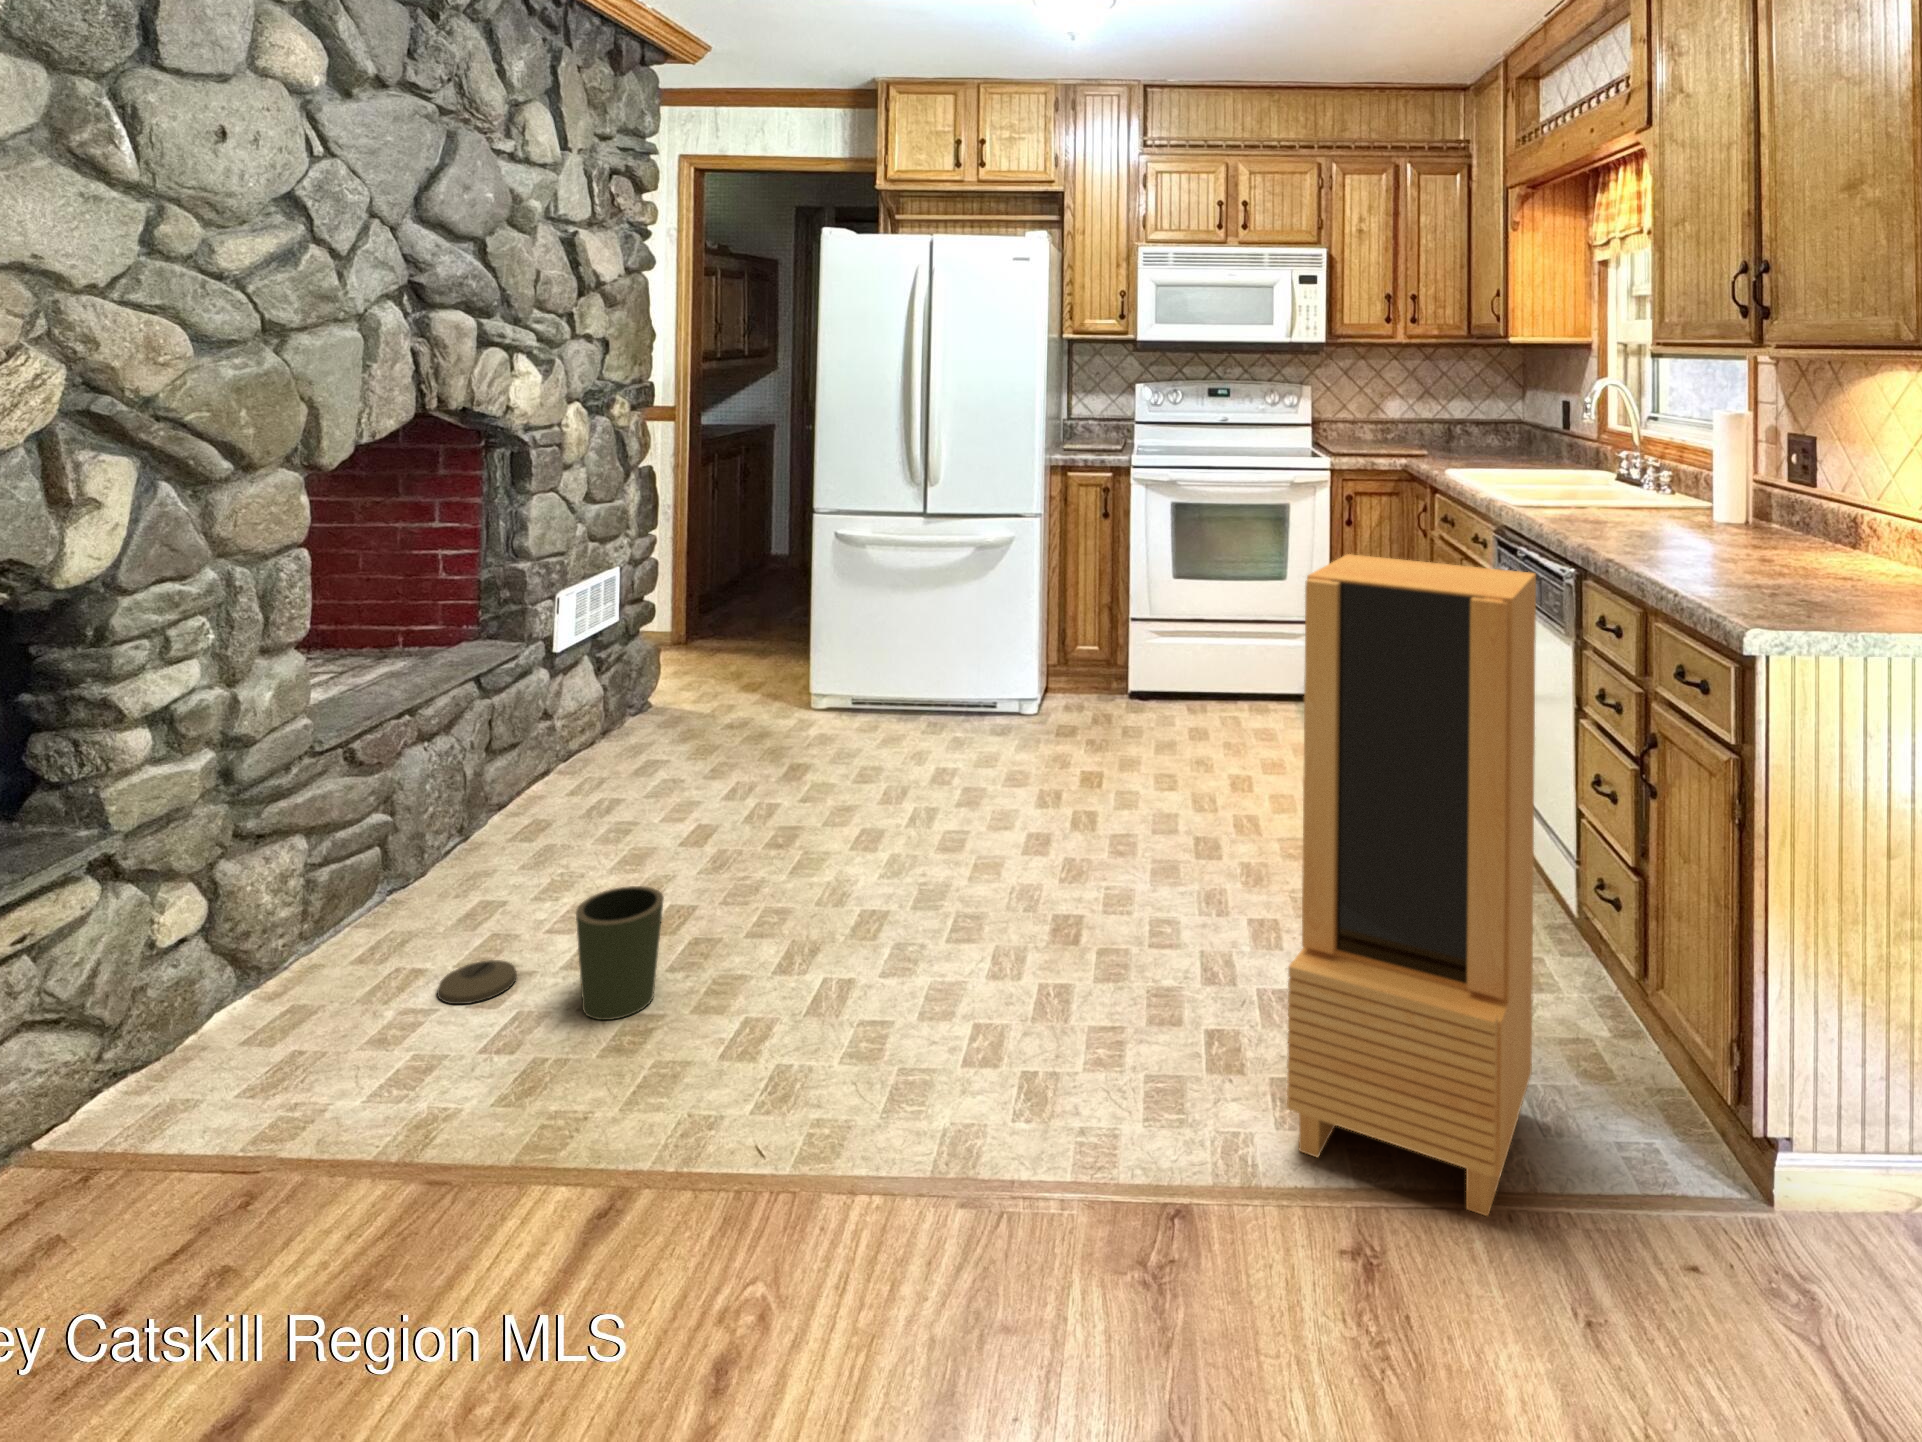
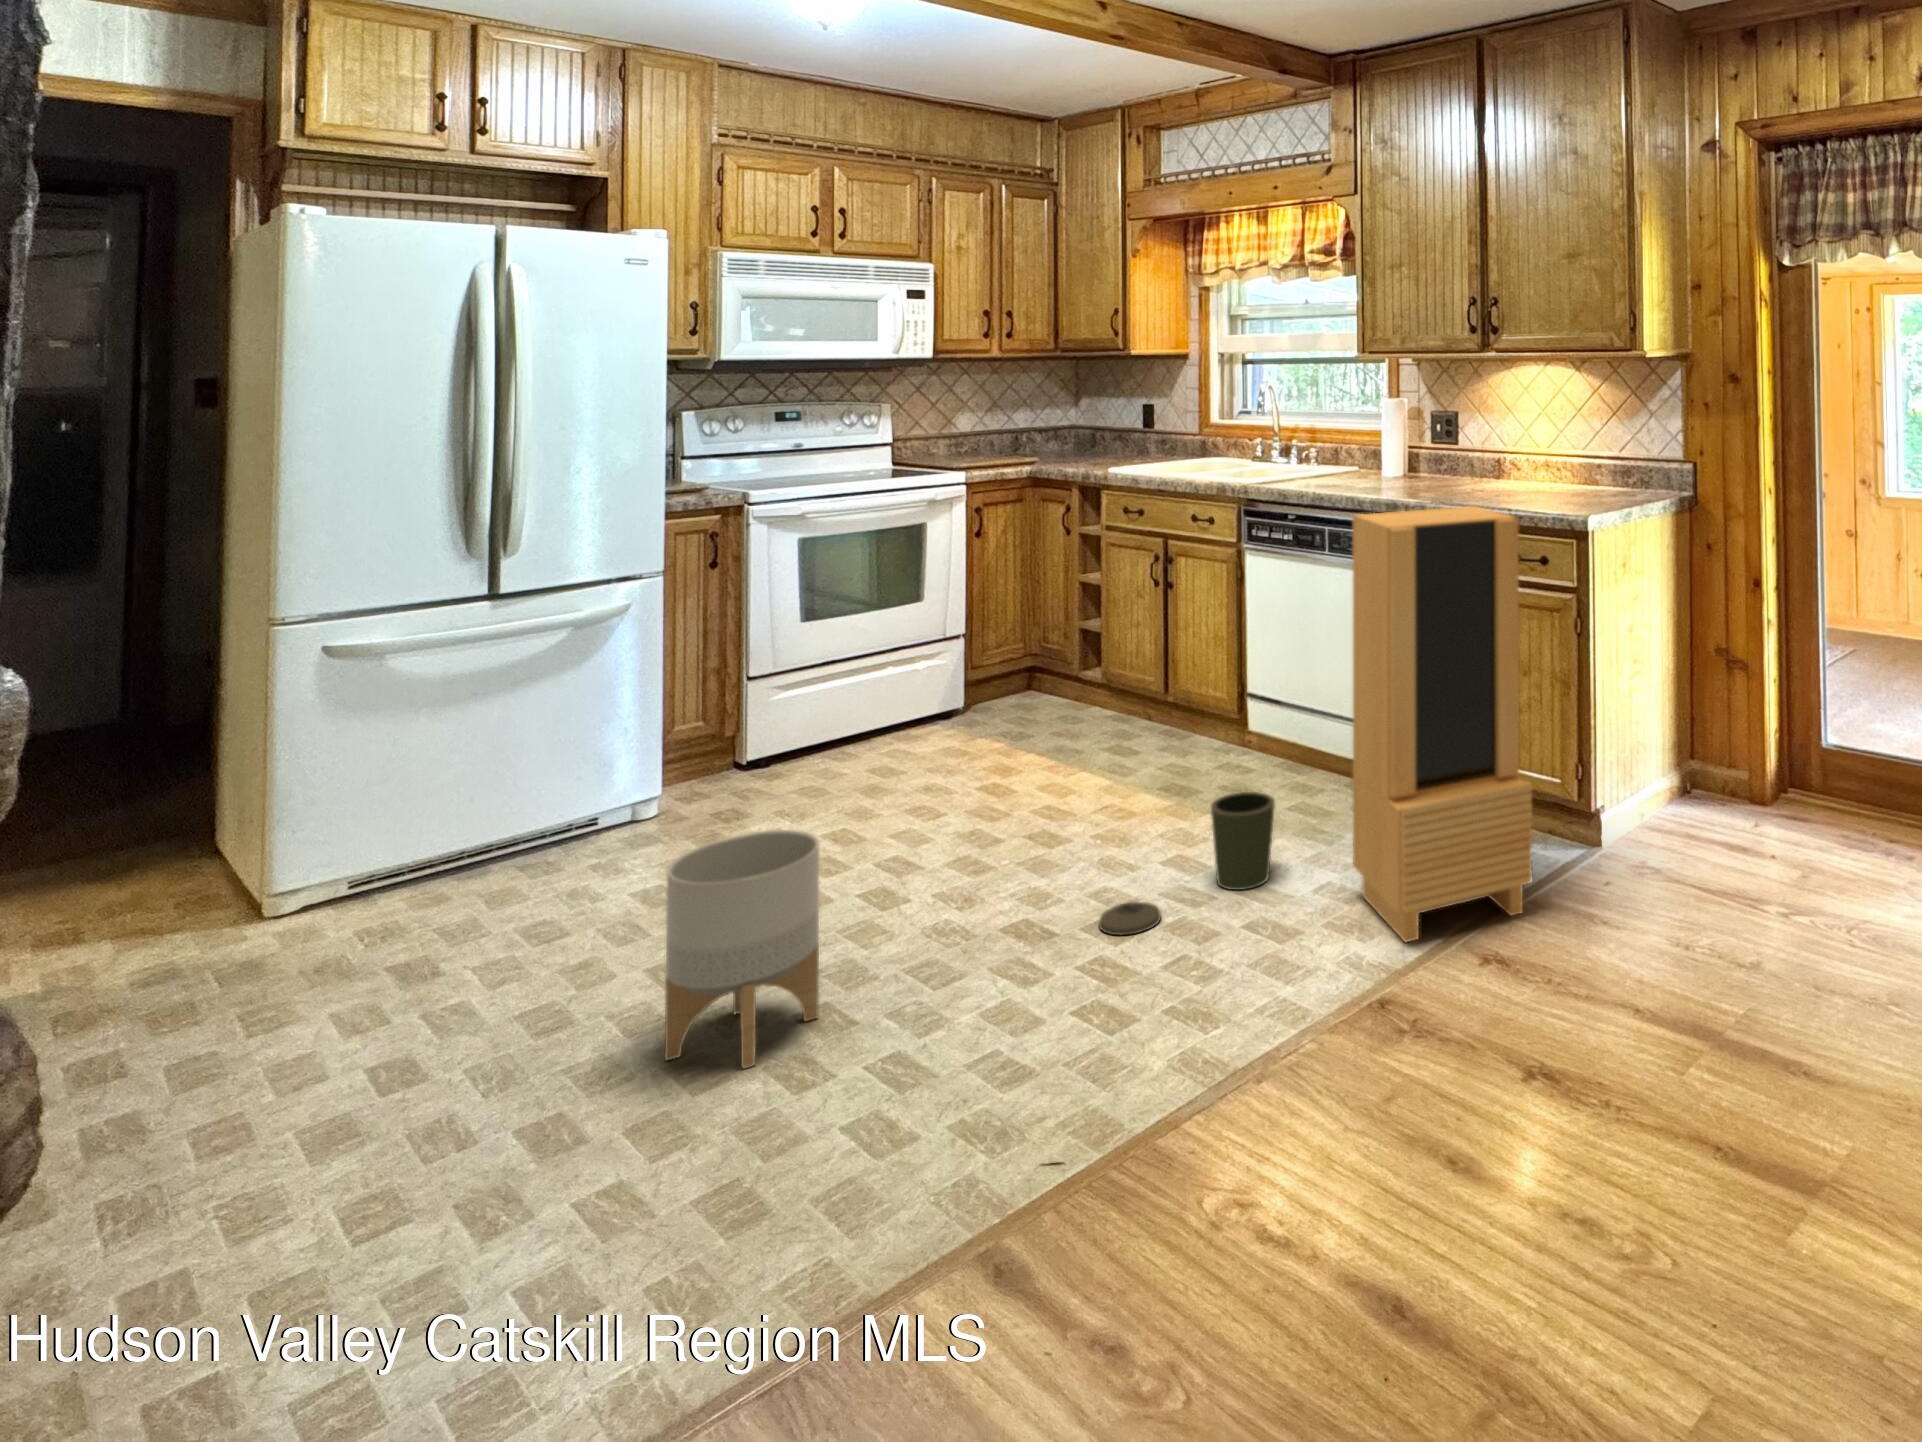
planter: none [763,731,878,926] -> present [665,830,819,1069]
trash can: present [437,886,664,1020] -> present [1099,792,1275,935]

